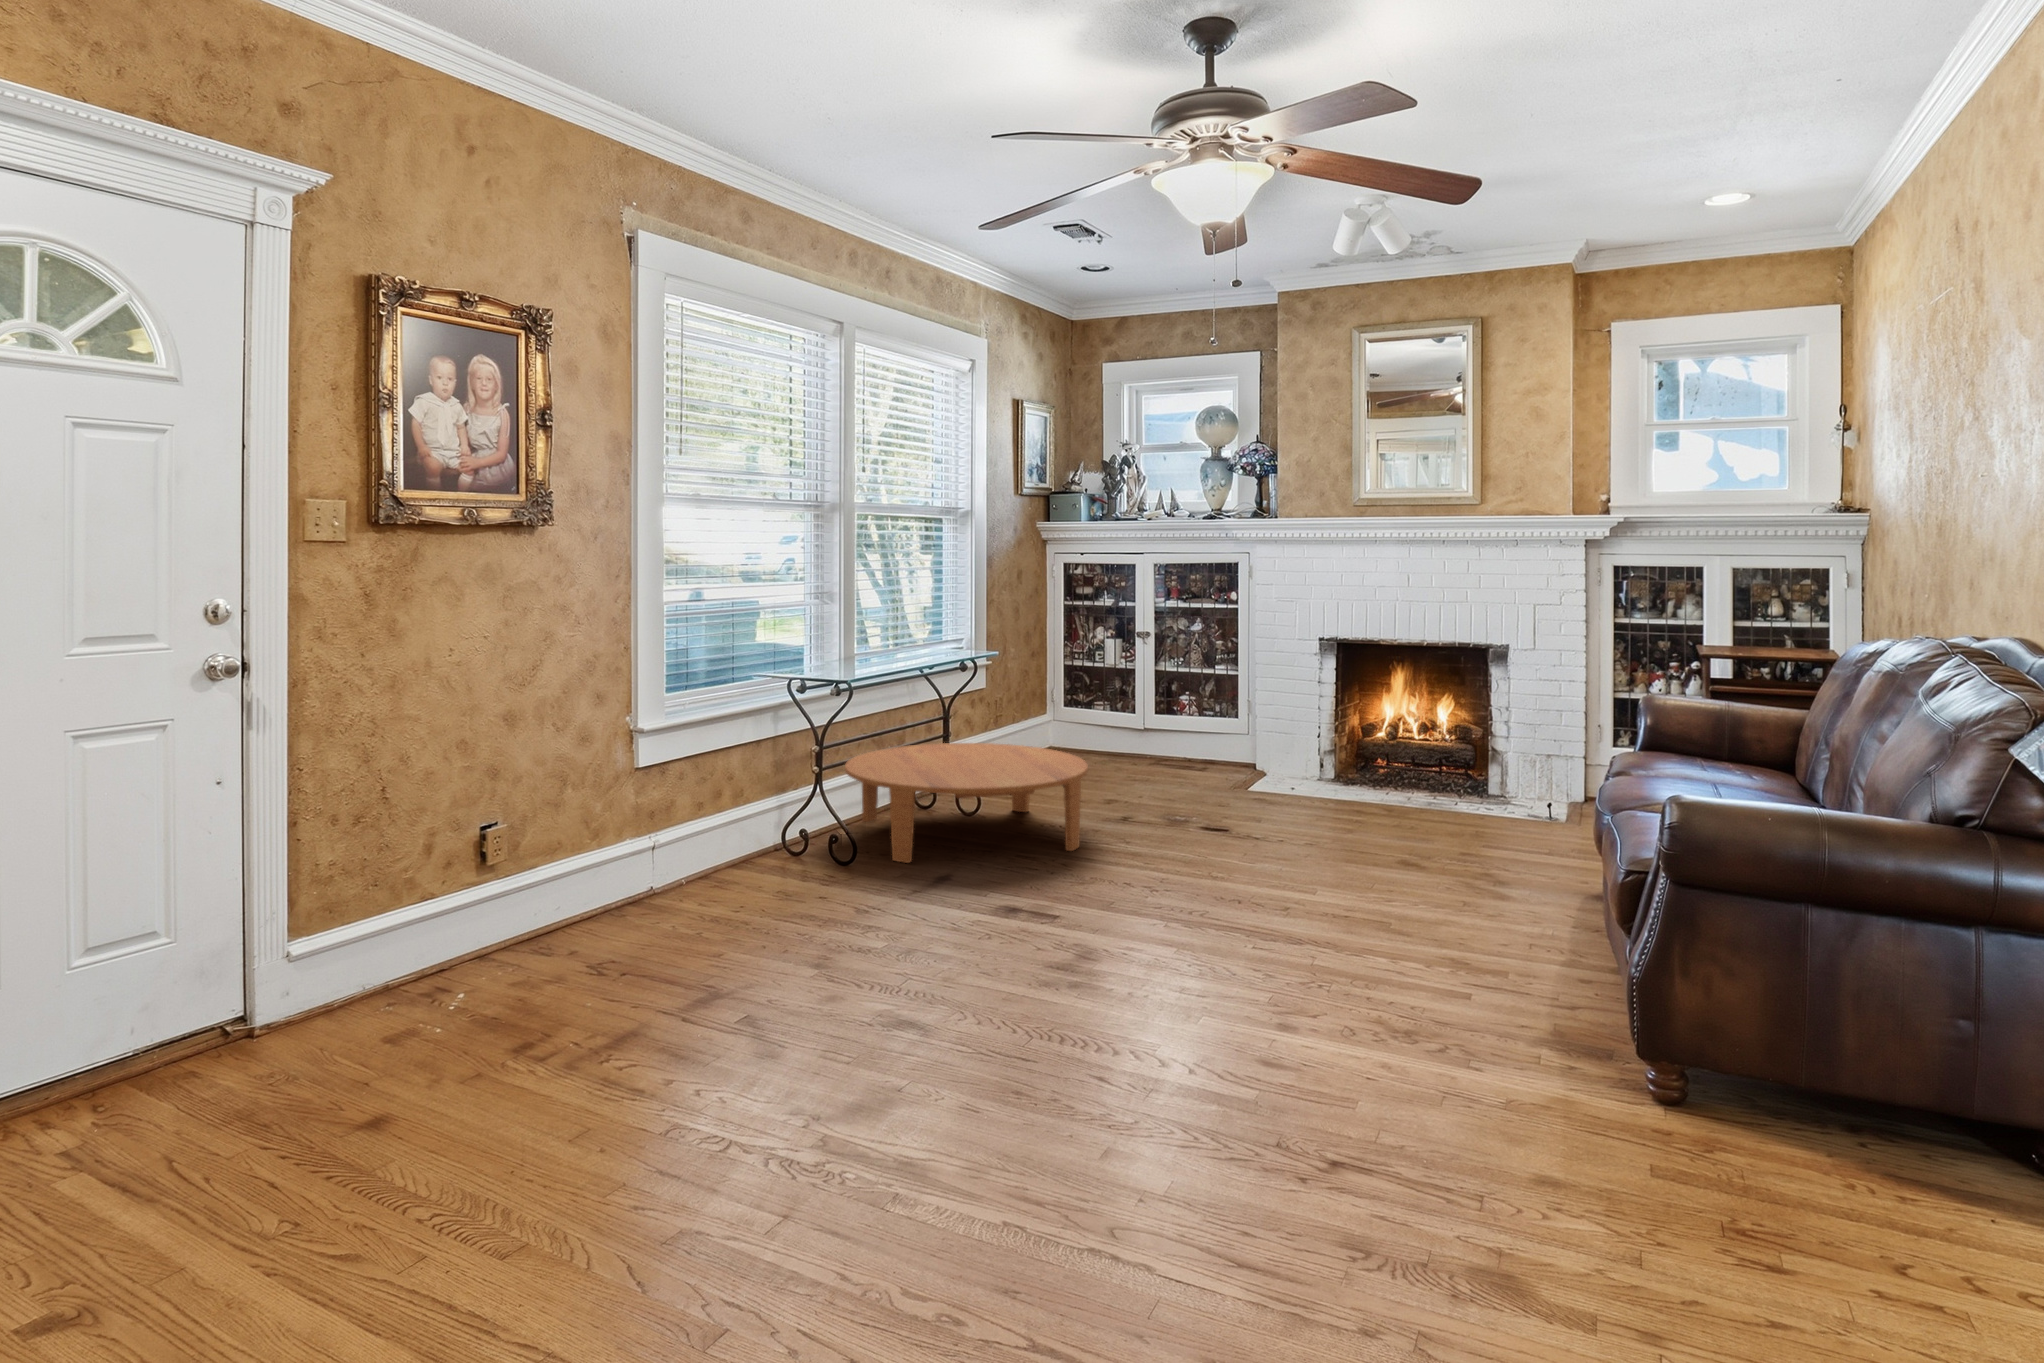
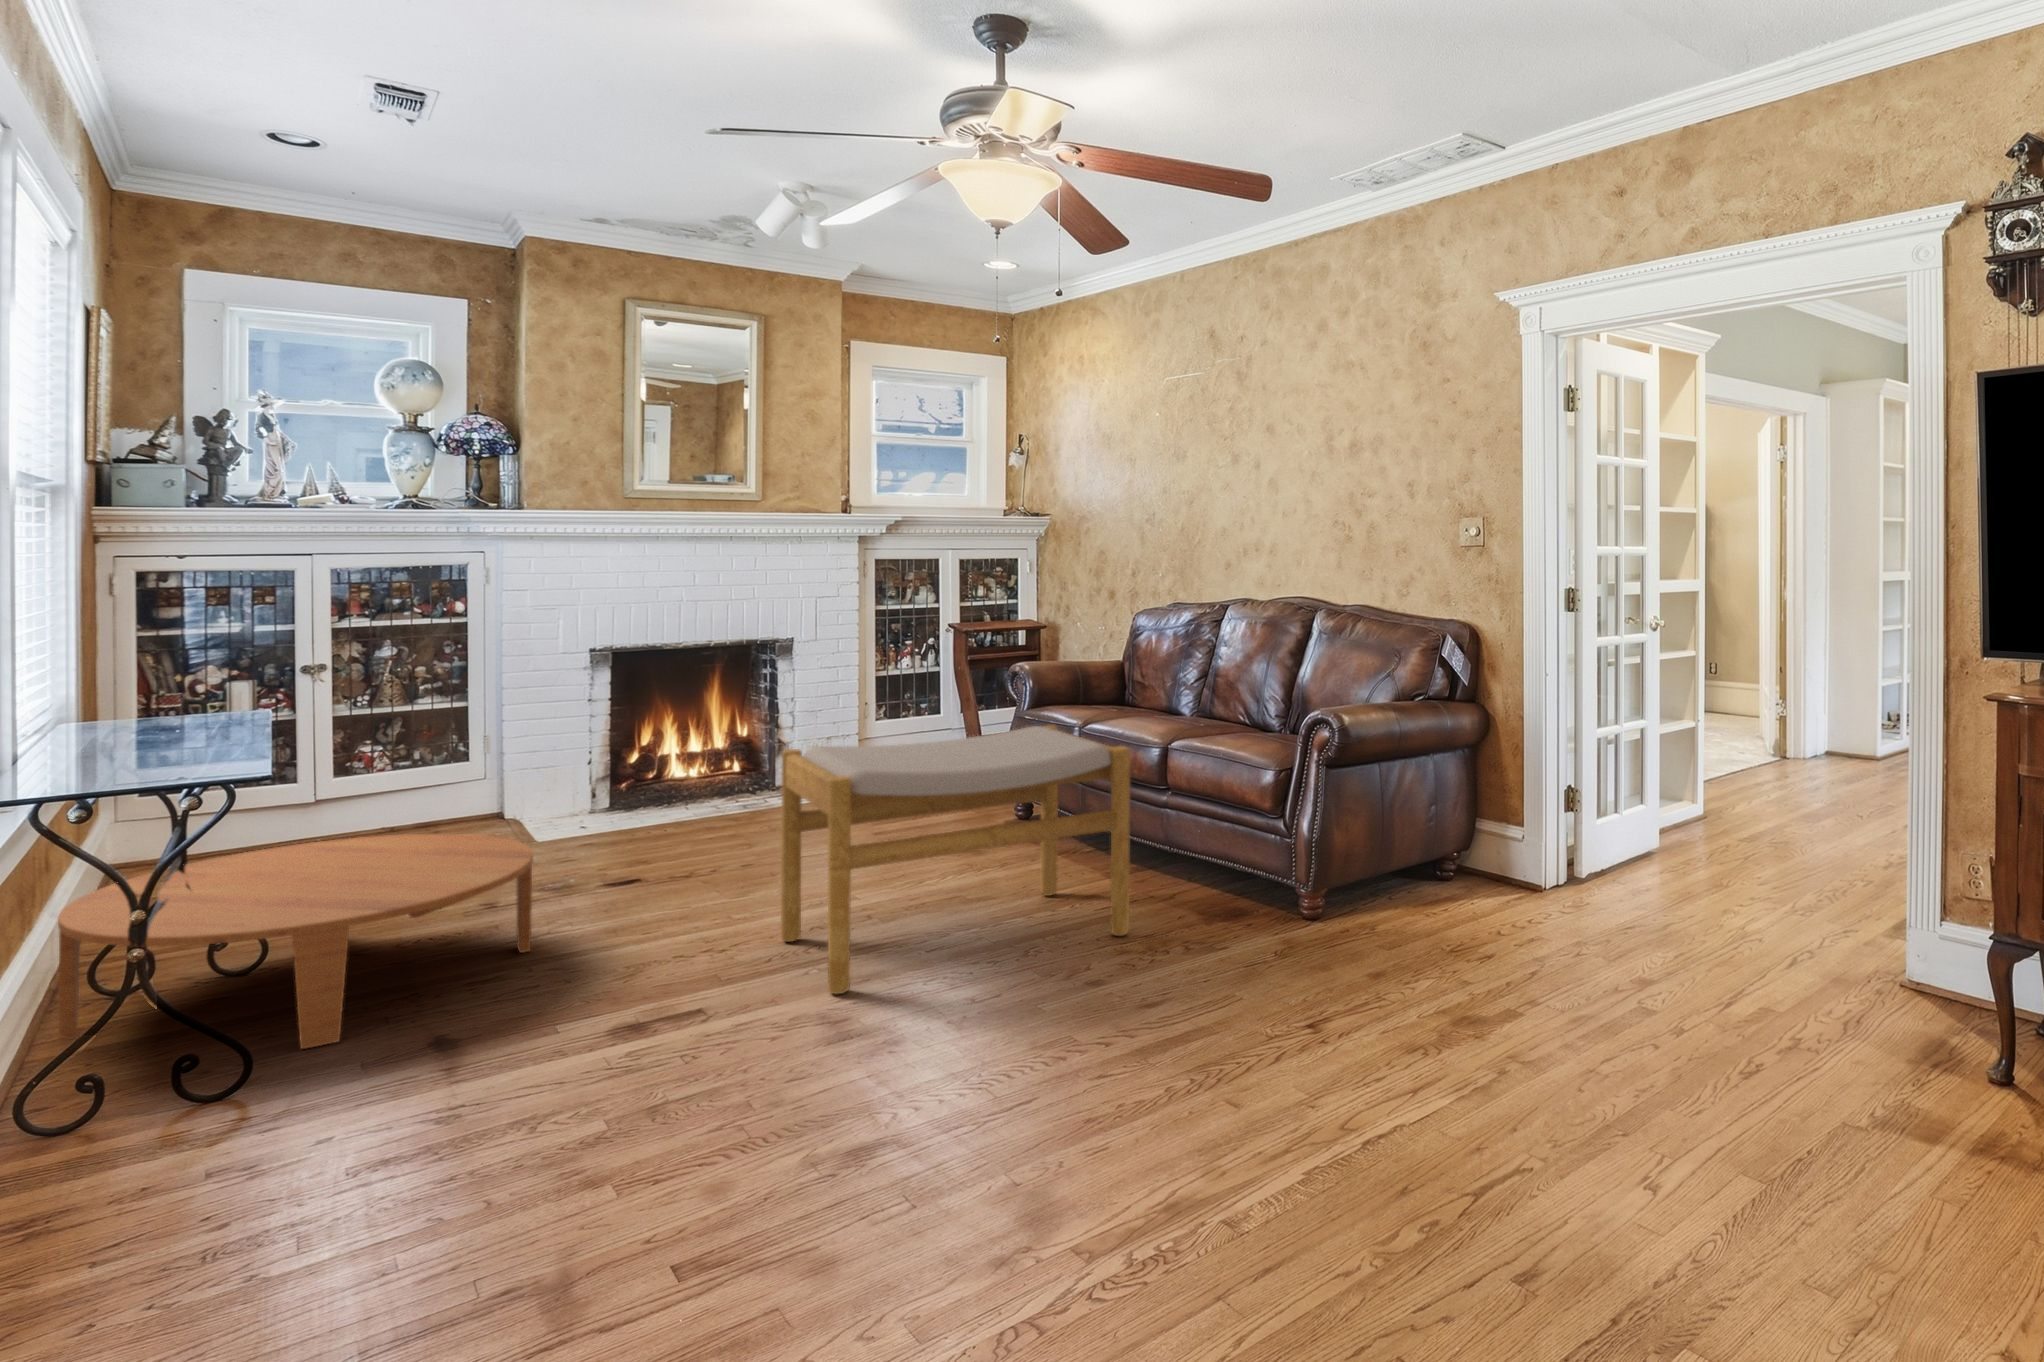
footstool: none [1119,731,1468,1006] -> present [781,725,1130,994]

